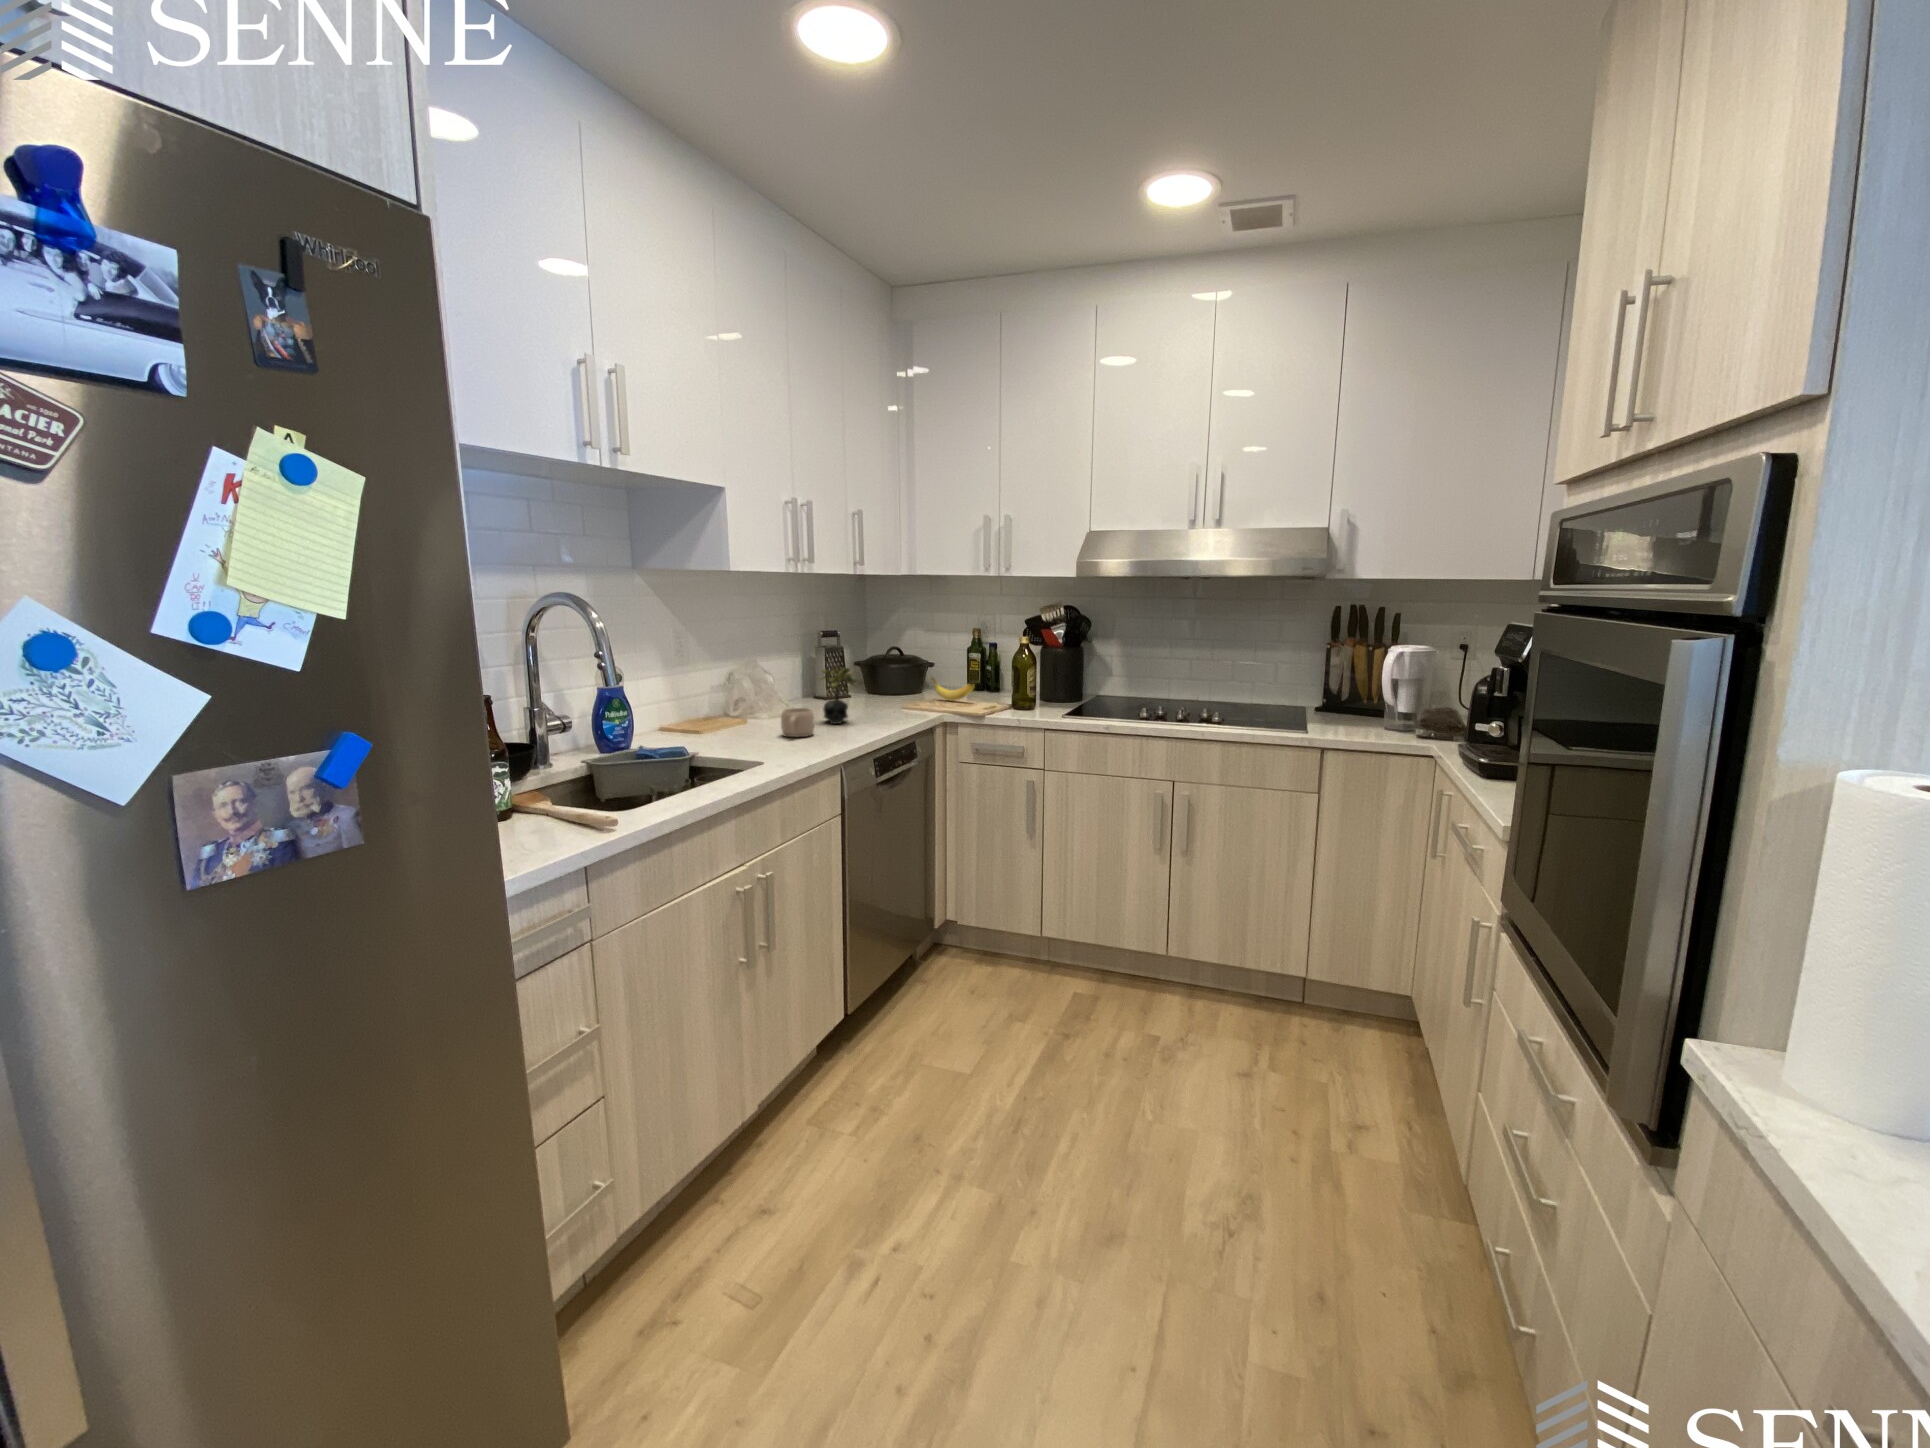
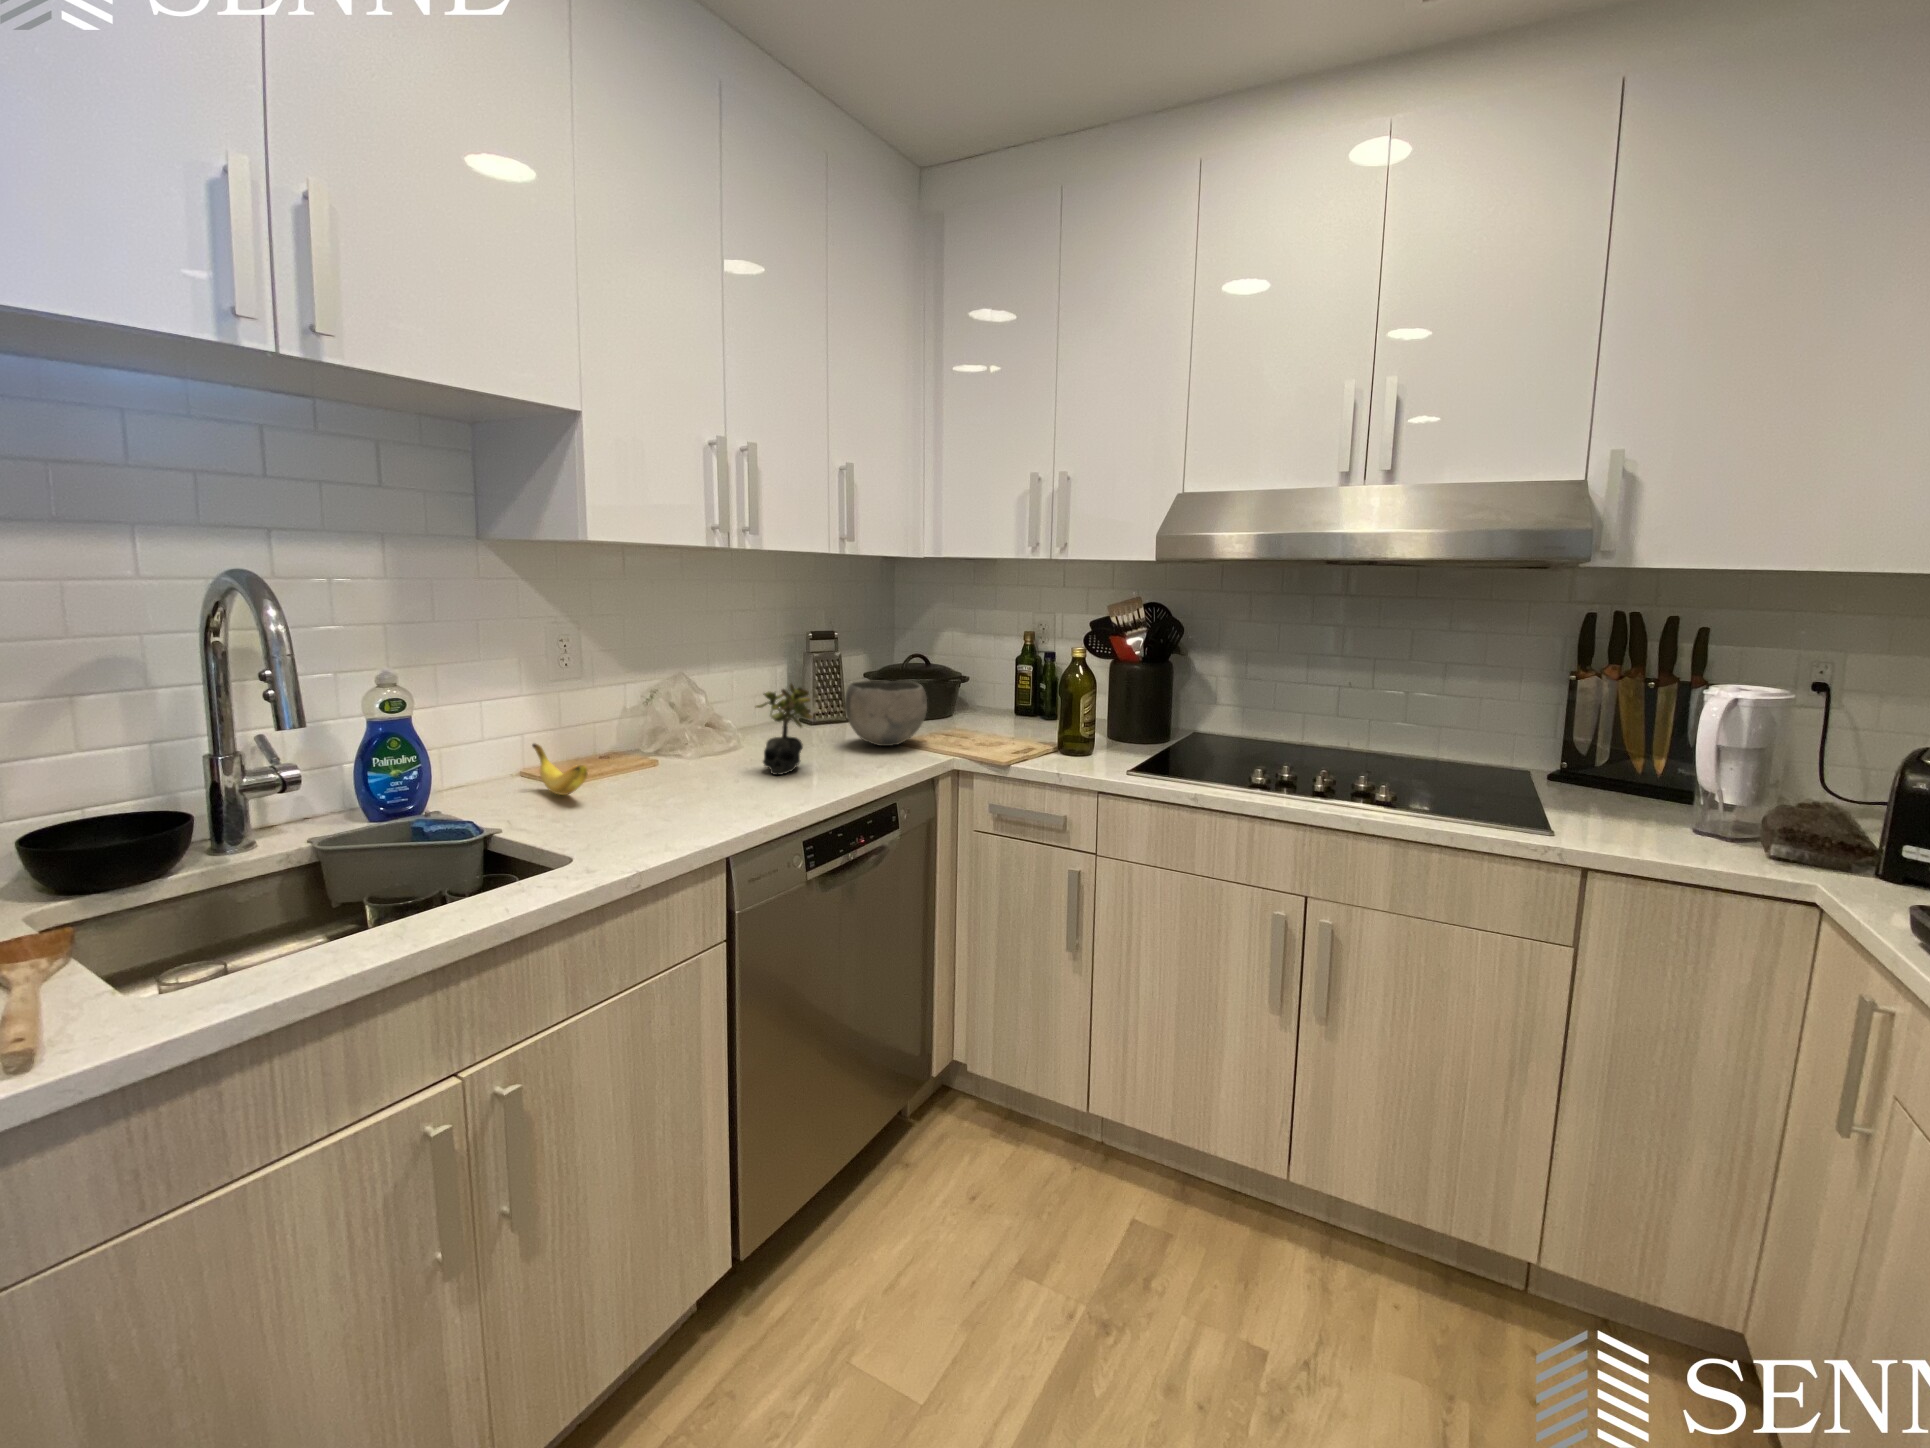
bowl: none [862,664,919,709] -> present [845,681,927,746]
banana: present [931,678,974,701] -> present [532,744,588,795]
mug: present [781,708,814,737] -> none [670,754,724,802]

